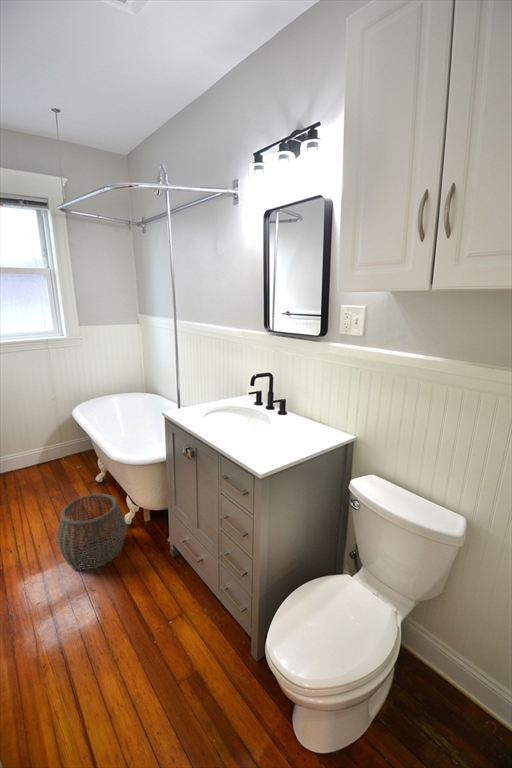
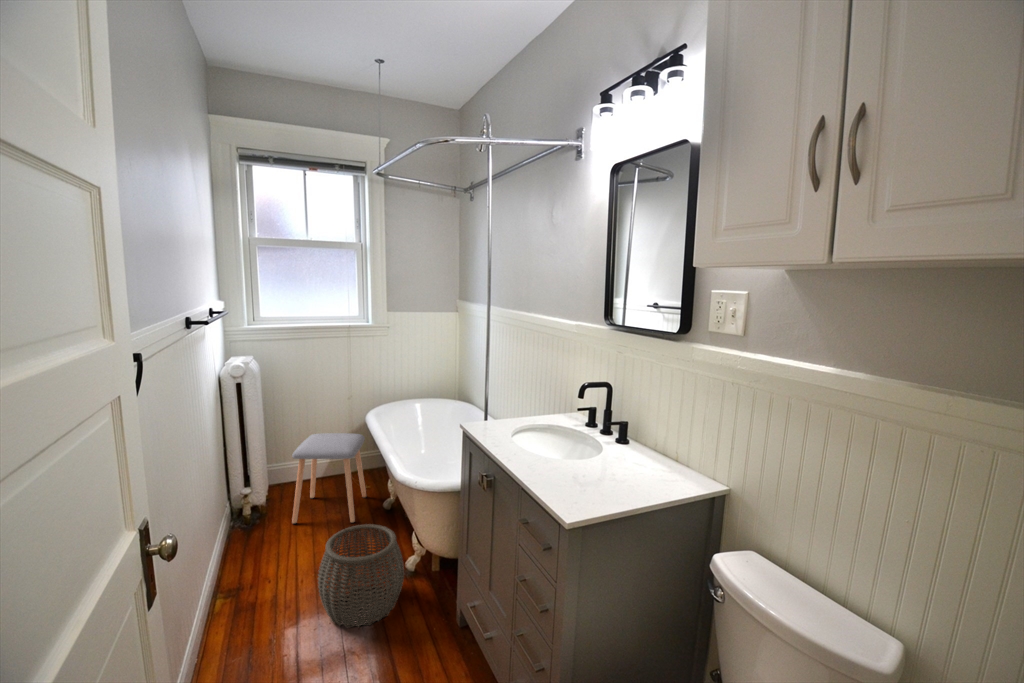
stool: none [14,427,81,502] -> present [292,433,366,524]

